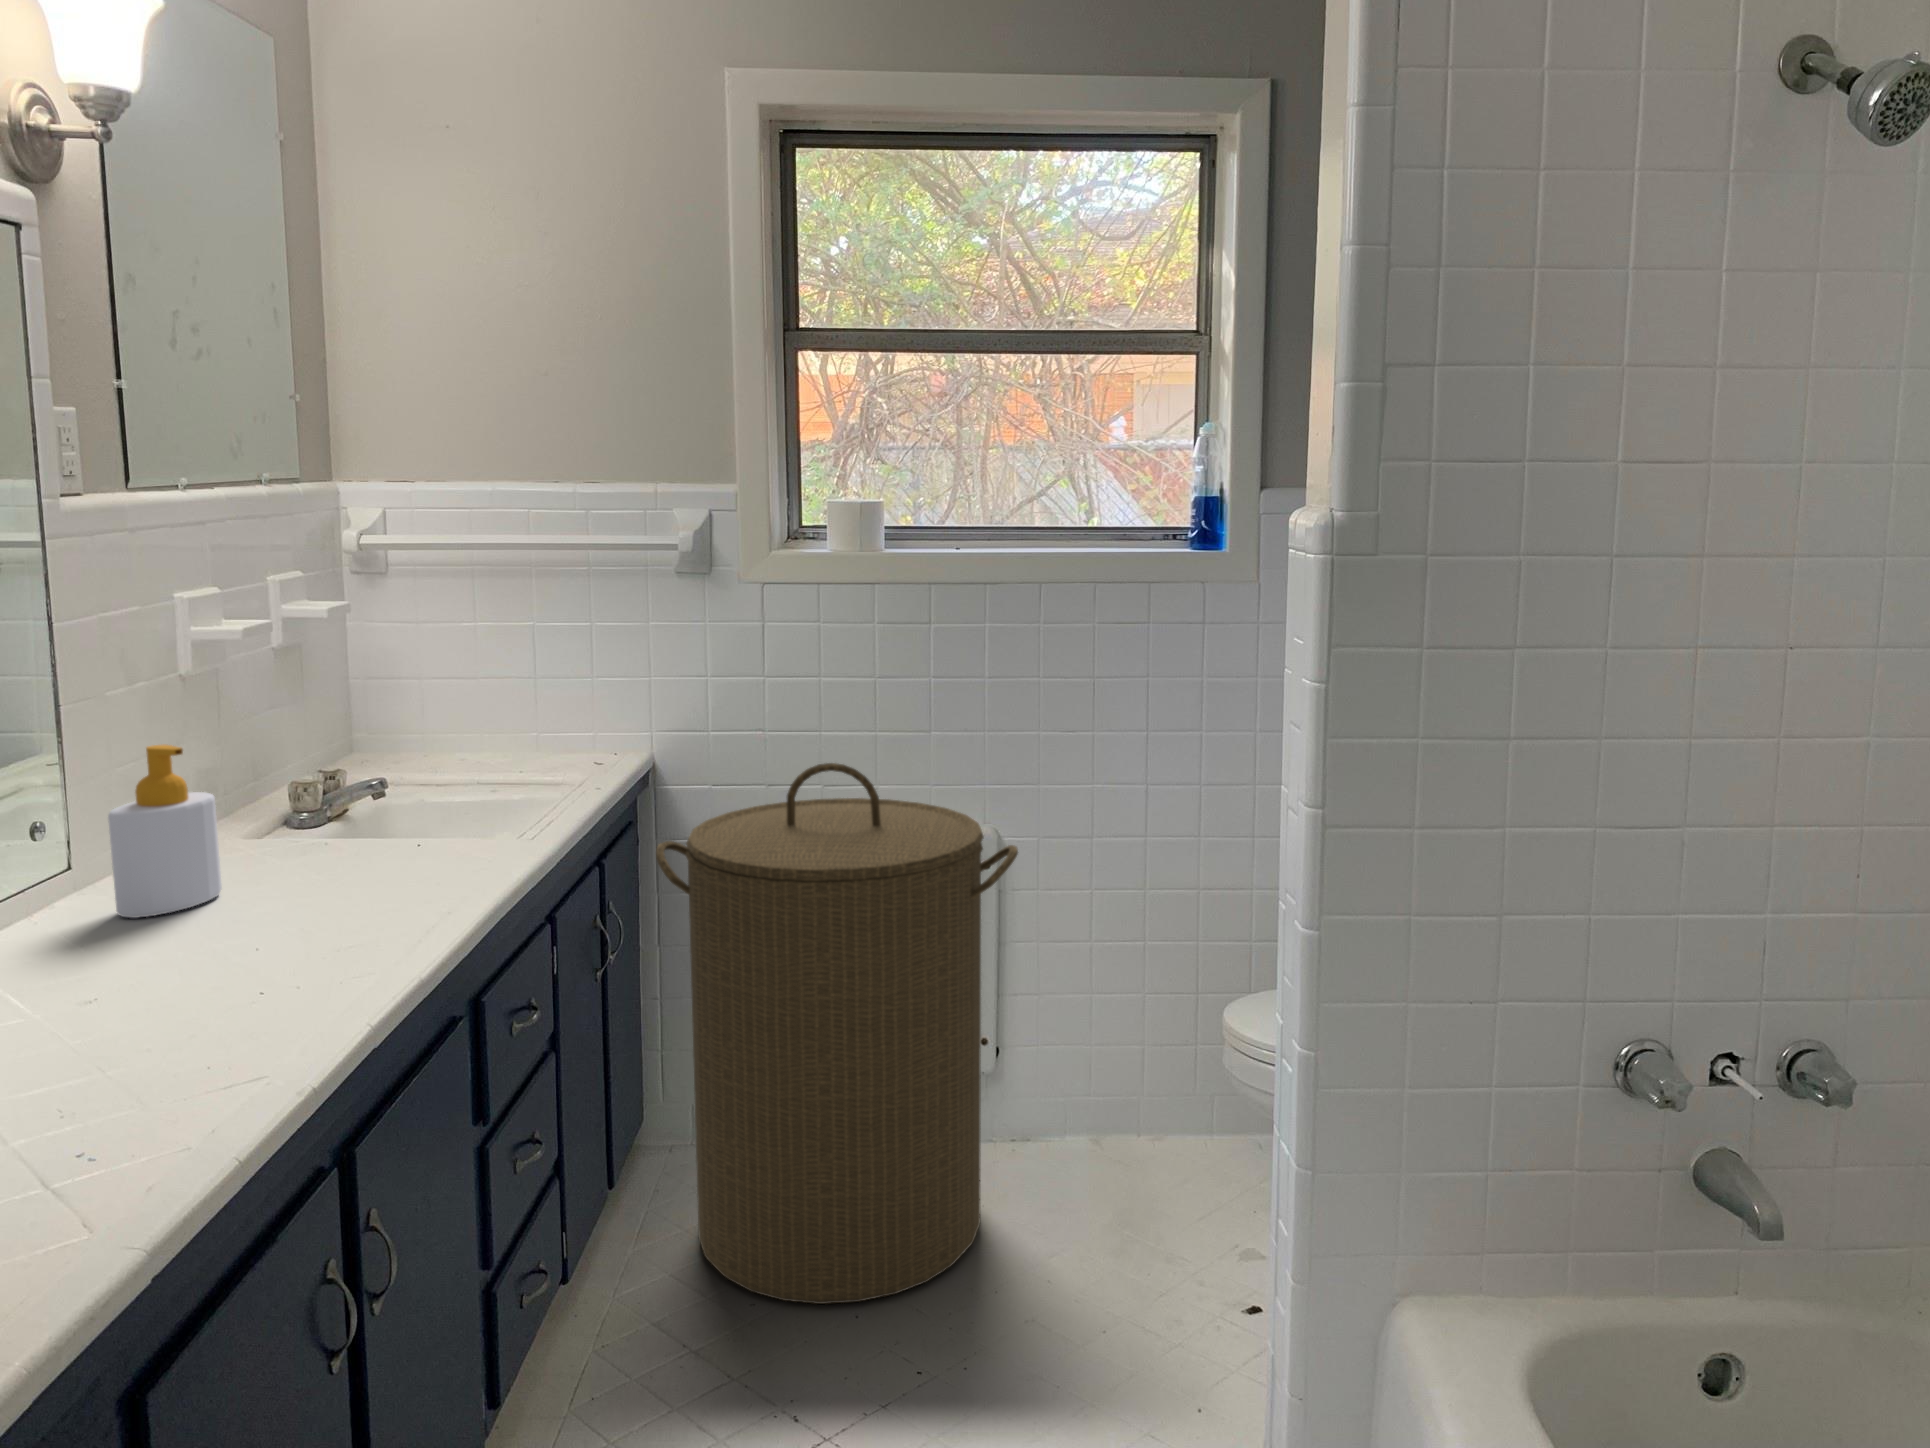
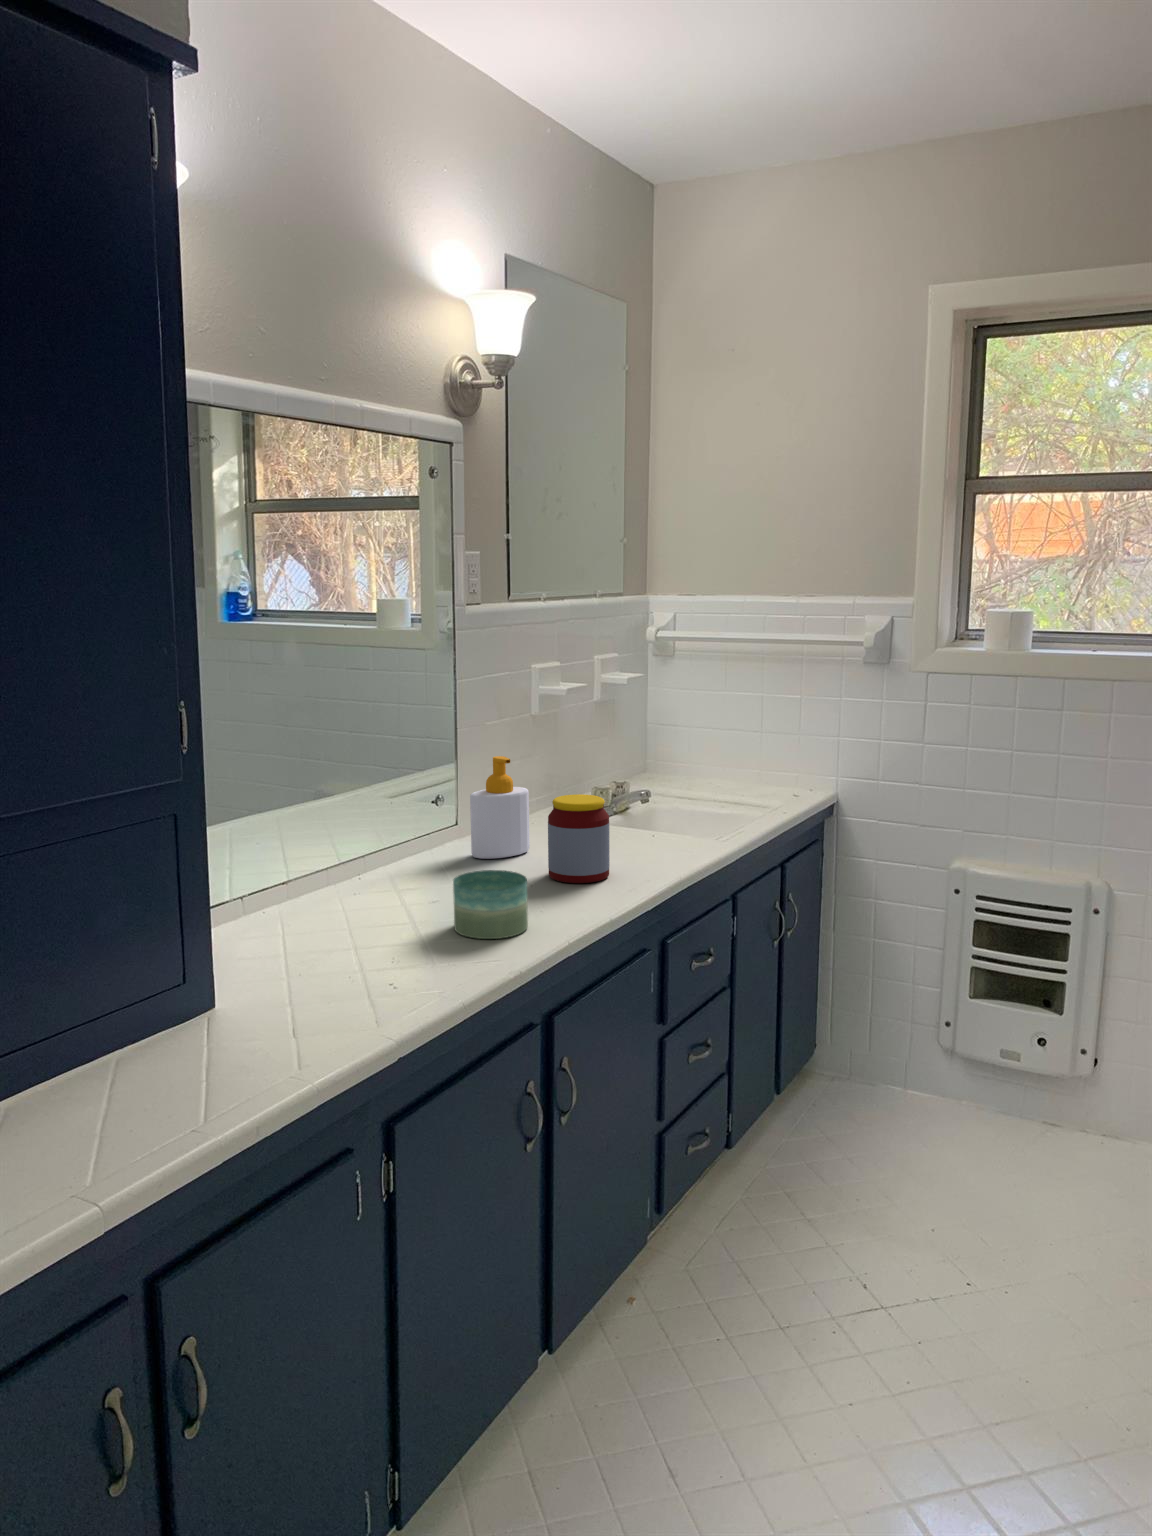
laundry hamper: present [656,763,1018,1304] -> none [821,812,1114,1230]
jar: none [274,791,385,932] -> present [548,794,610,883]
candle: none [148,926,292,1045] -> present [453,870,528,939]

